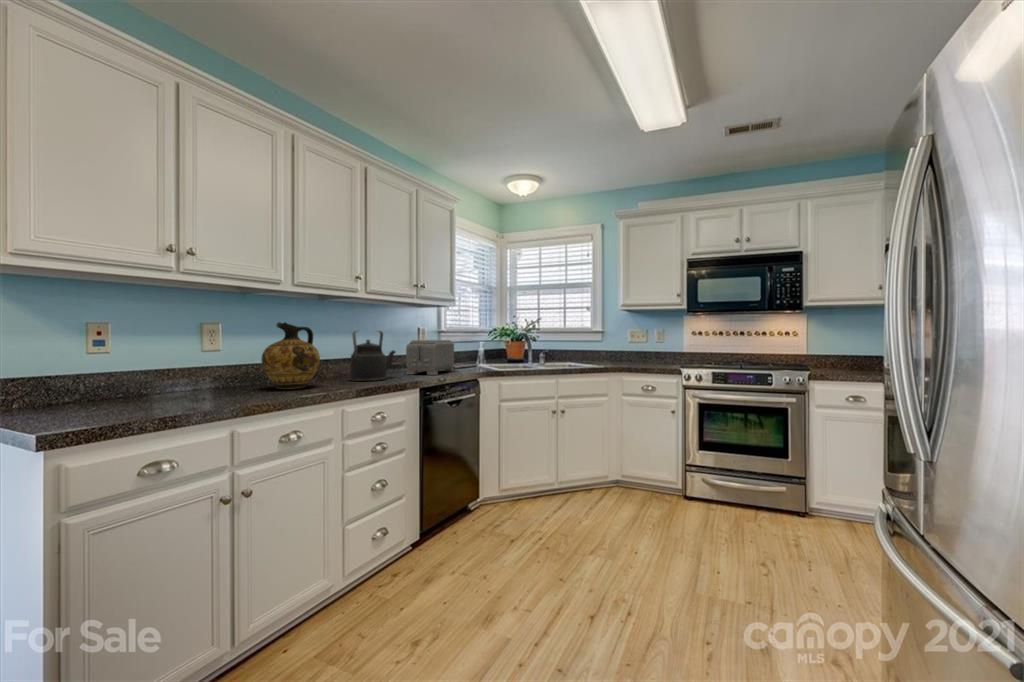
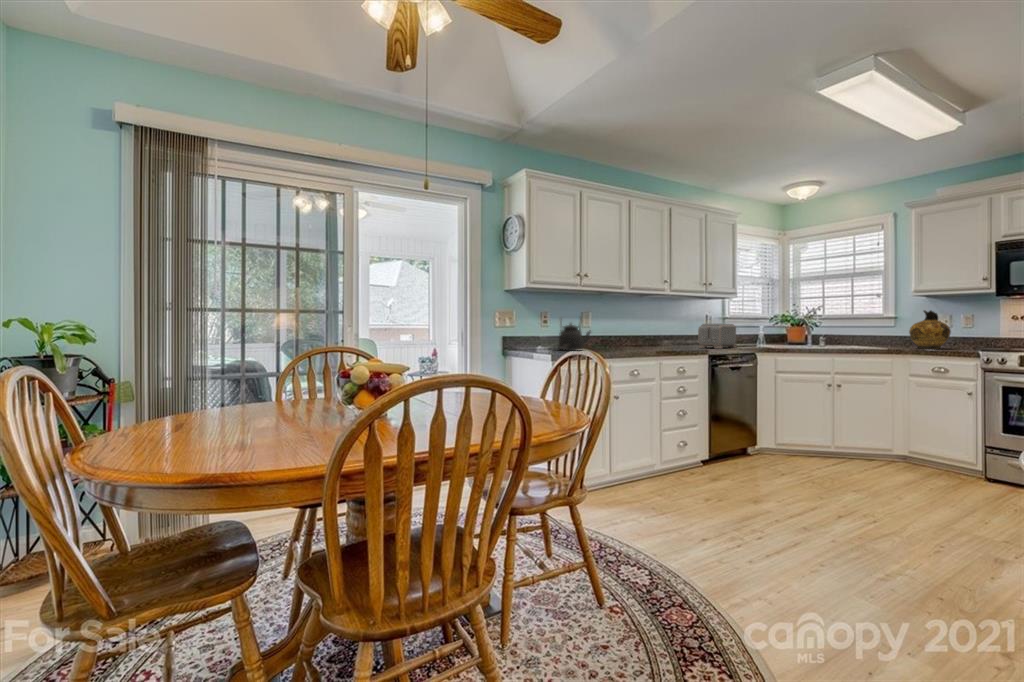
ceramic jug: present [262,322,320,389] -> present [909,310,951,349]
kettle: present [350,331,395,381] -> present [559,319,590,351]

